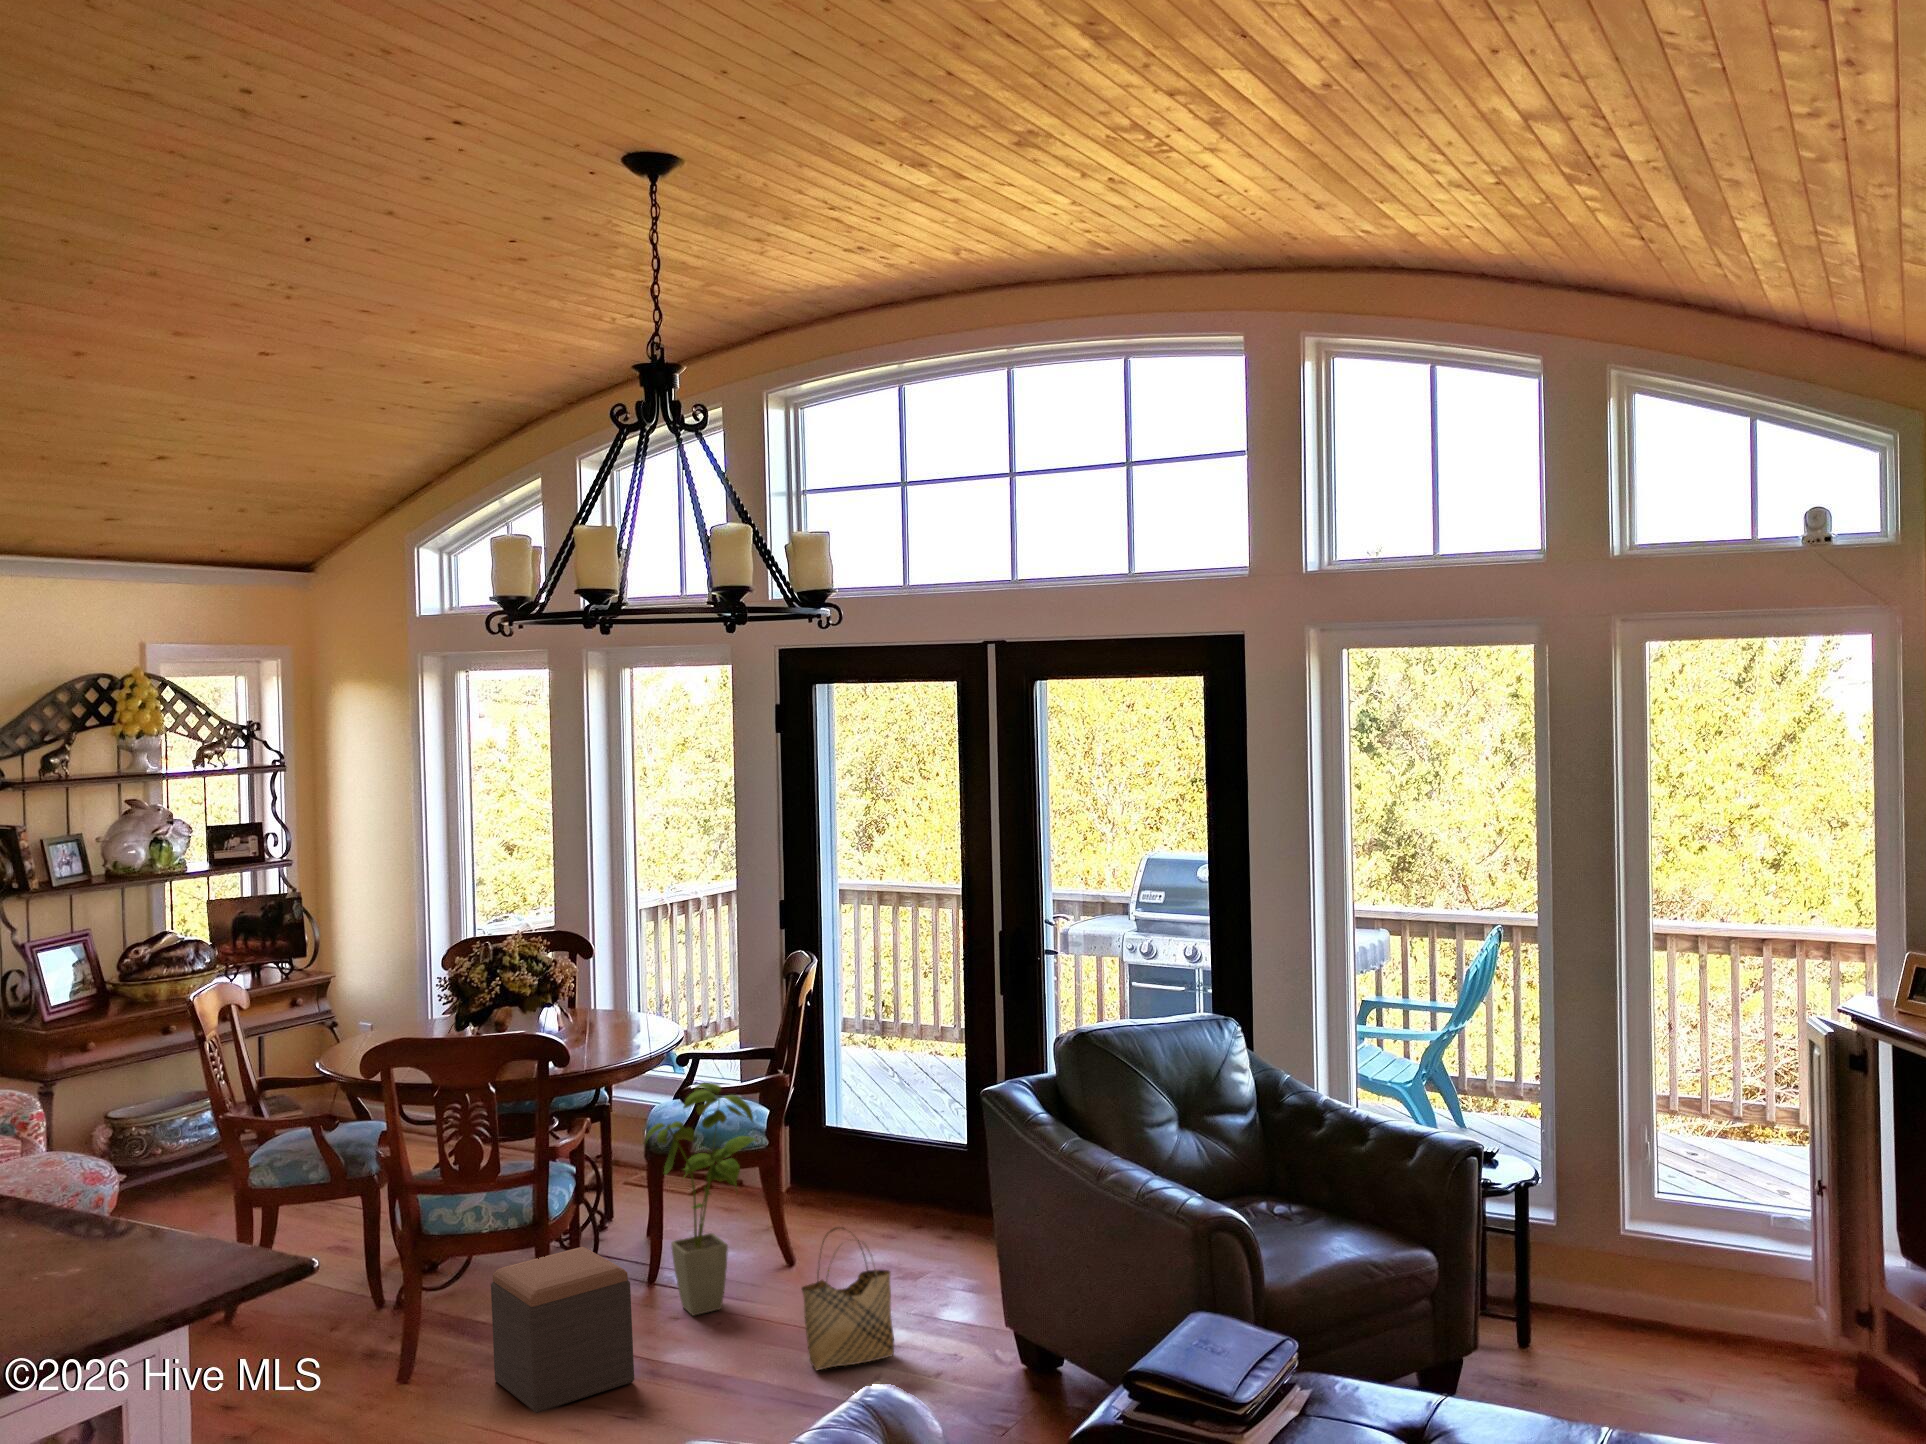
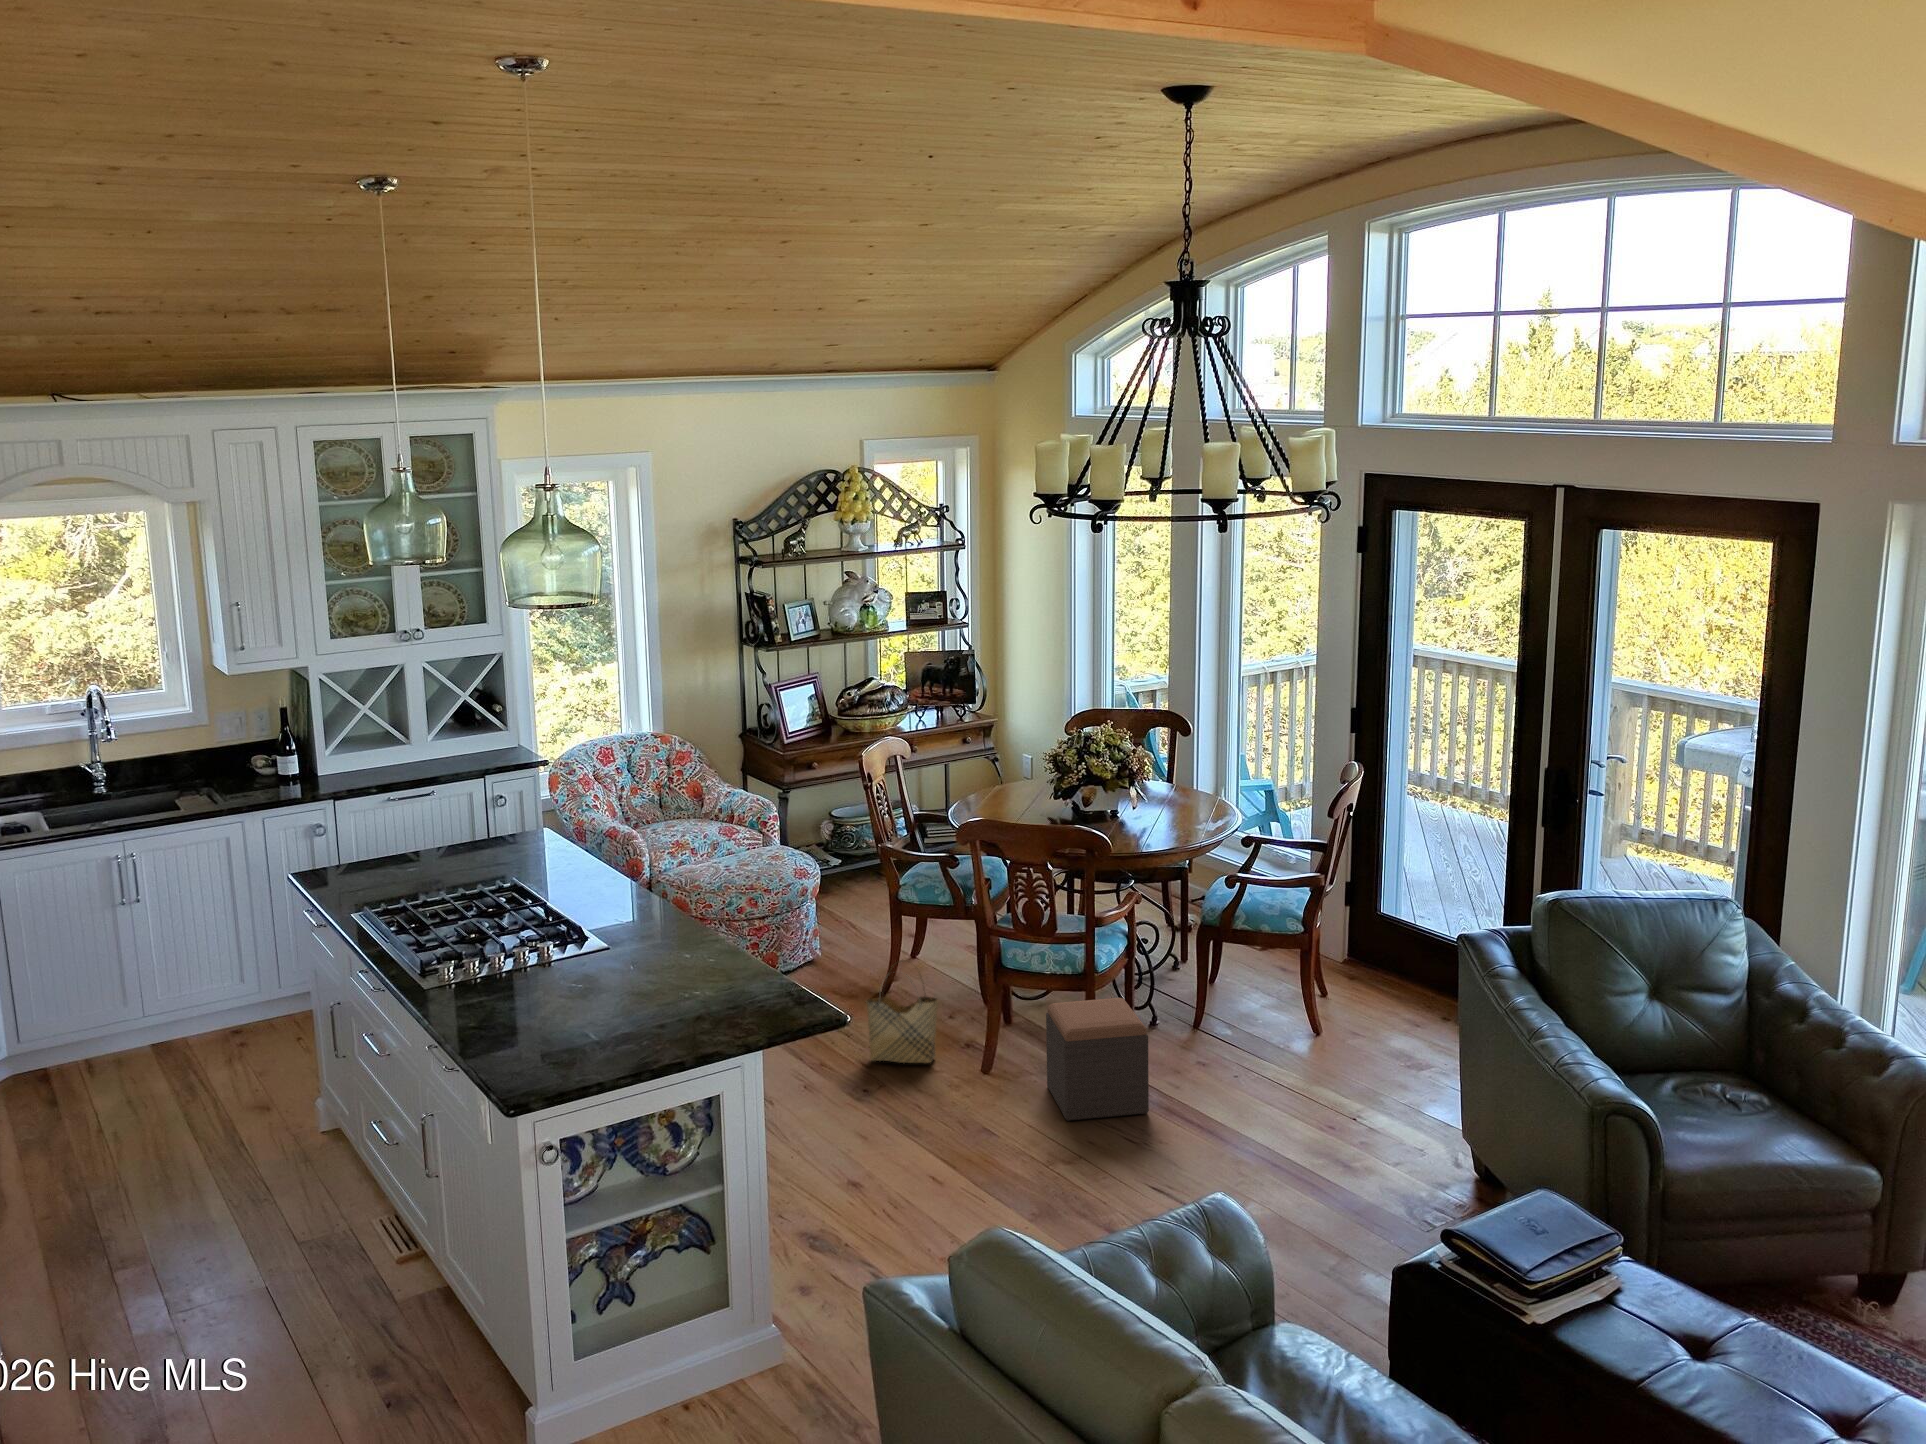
house plant: present [646,1082,758,1316] -> none [1185,879,1288,1067]
woven basket: present [802,1227,894,1370] -> present [866,961,938,1063]

